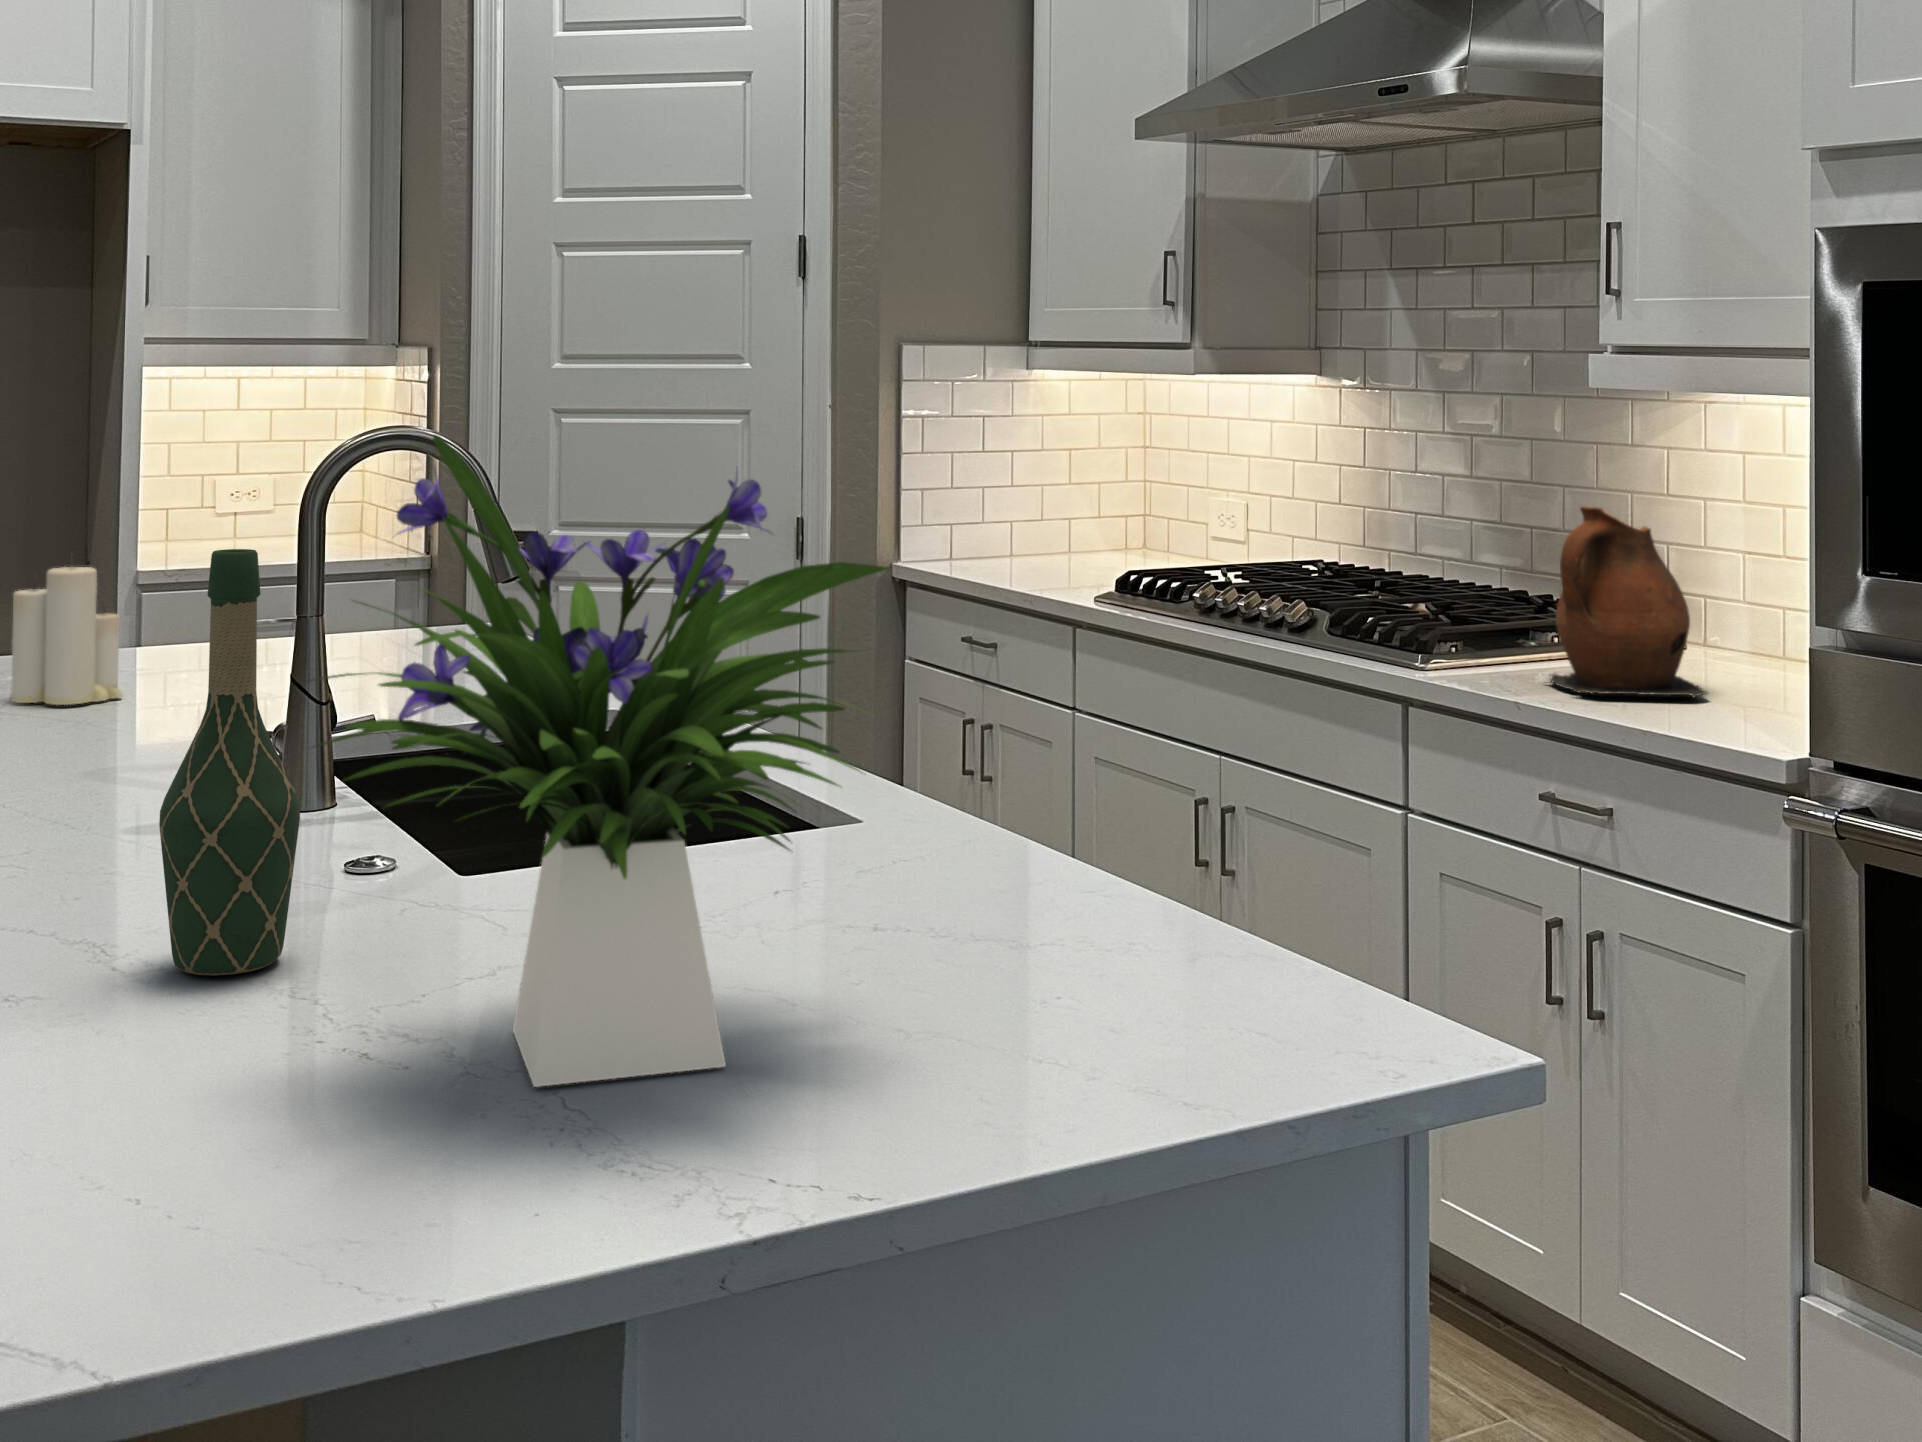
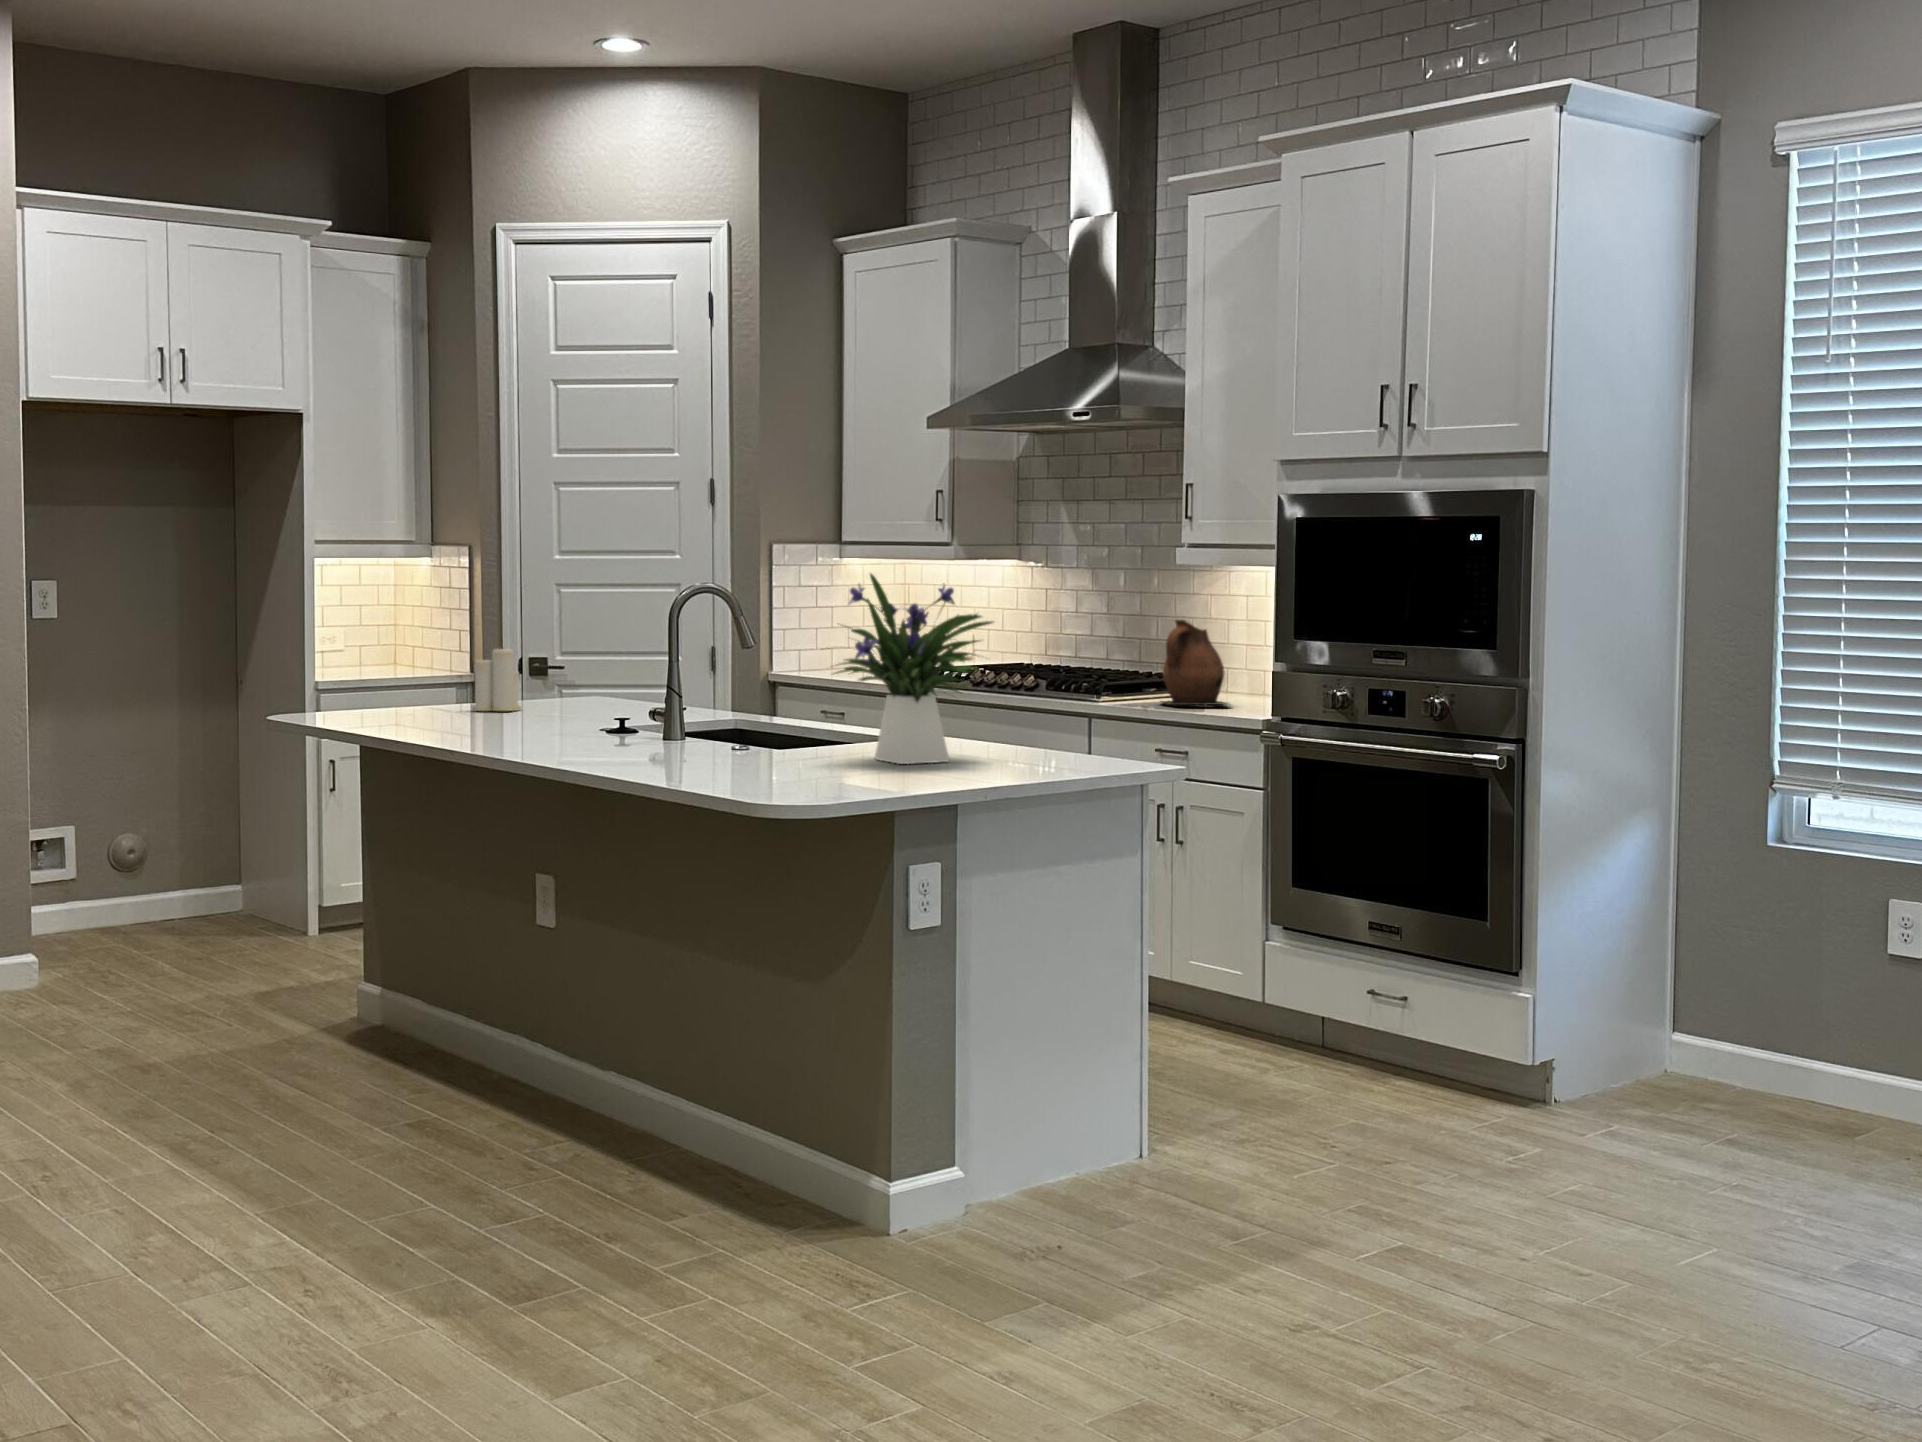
wine bottle: present [159,549,300,976] -> none [735,615,779,754]

